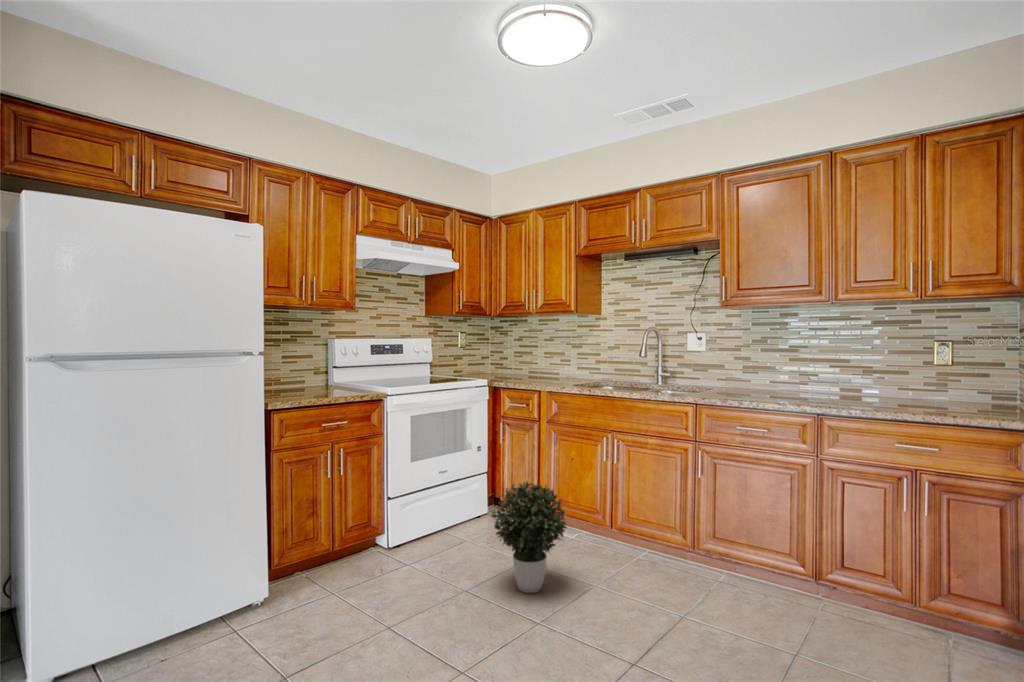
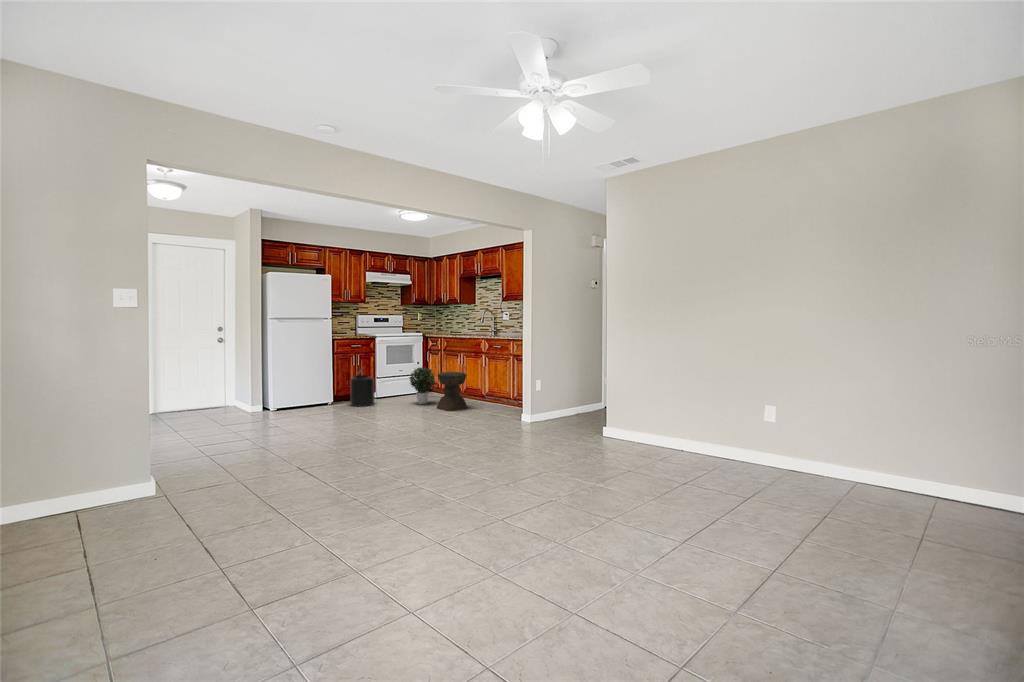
trash can: none [322,490,393,620] -> present [350,367,374,406]
stool: none [590,501,686,643] -> present [436,372,468,411]

